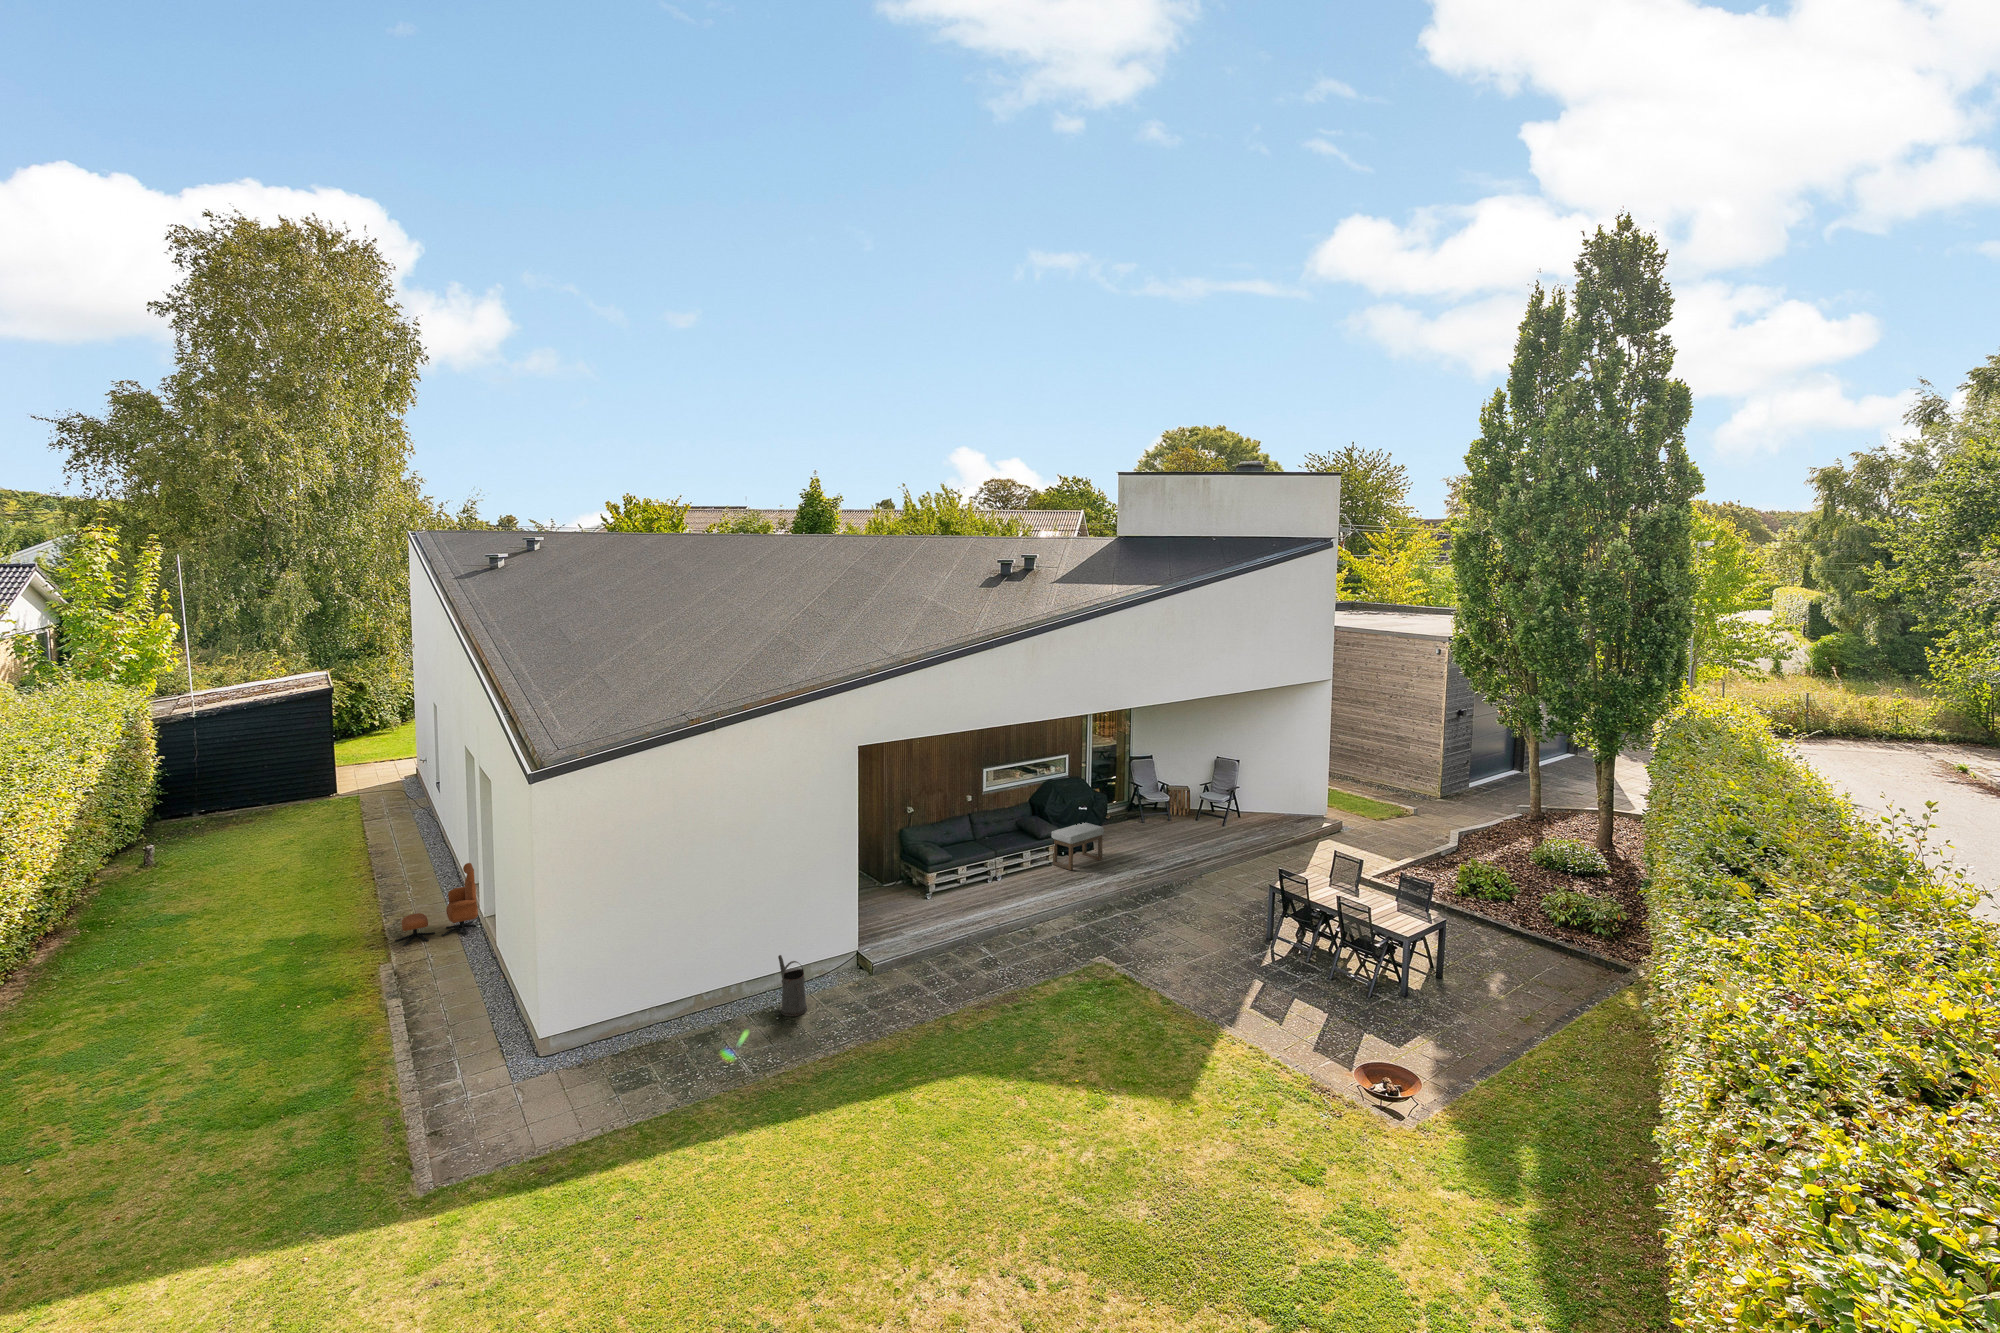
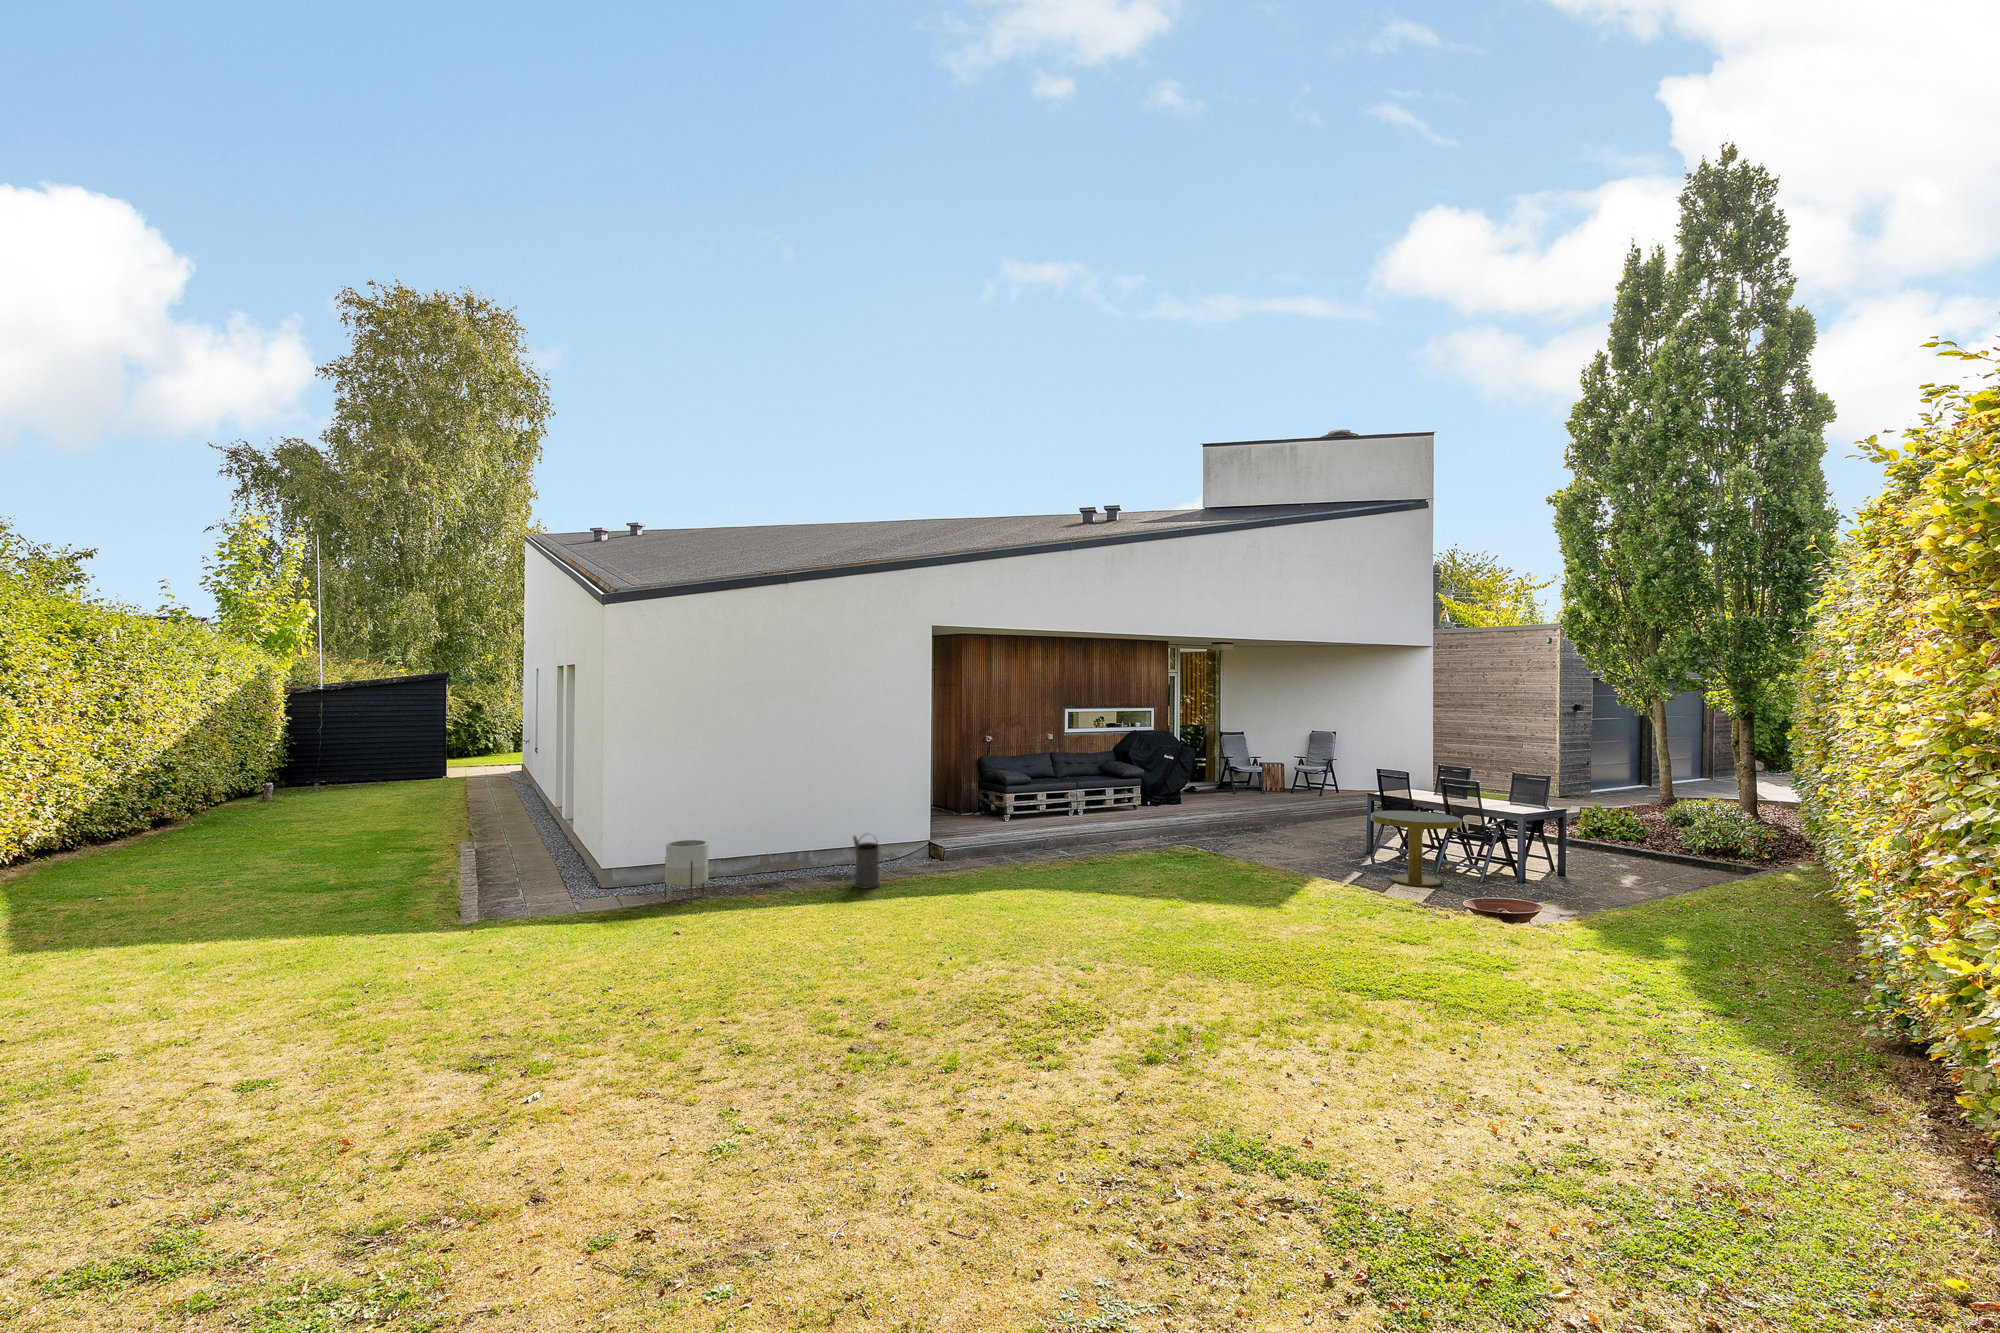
ottoman: present [1052,823,1104,870] -> none [1135,771,1190,812]
lounge chair: present [395,863,478,946] -> none [484,774,568,844]
side table: none [1270,900,1351,981] -> present [1371,811,1462,886]
planter: none [589,987,635,1057] -> present [665,840,709,903]

